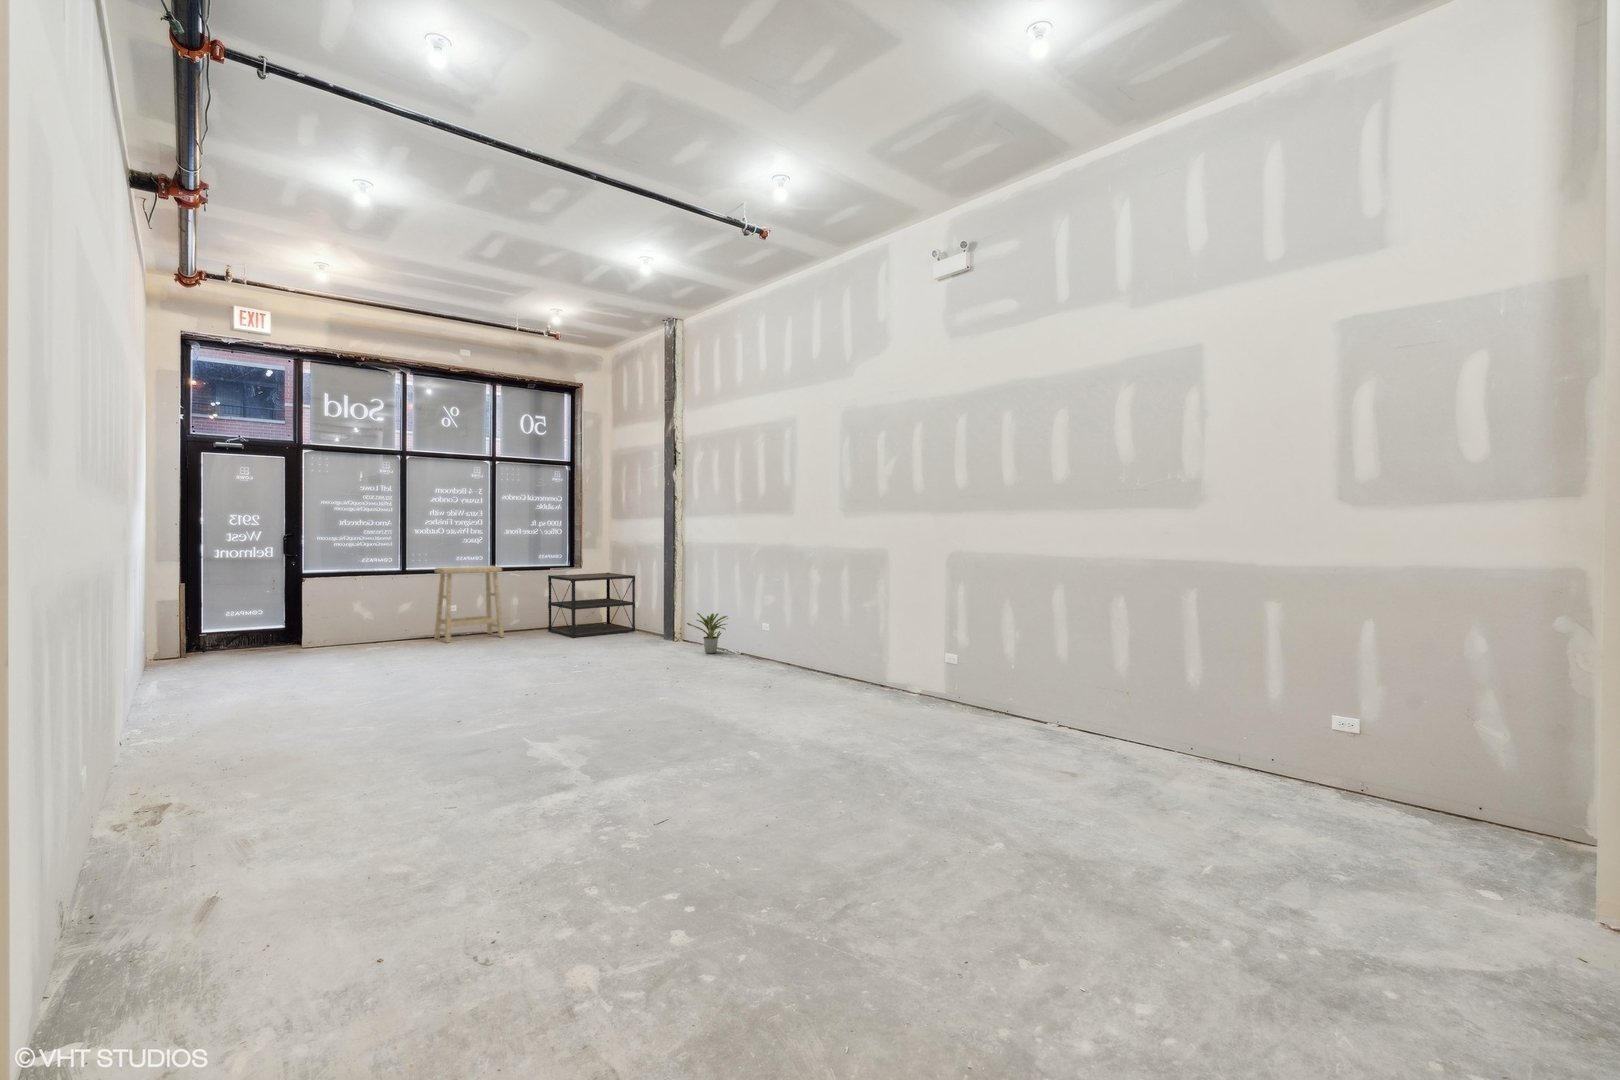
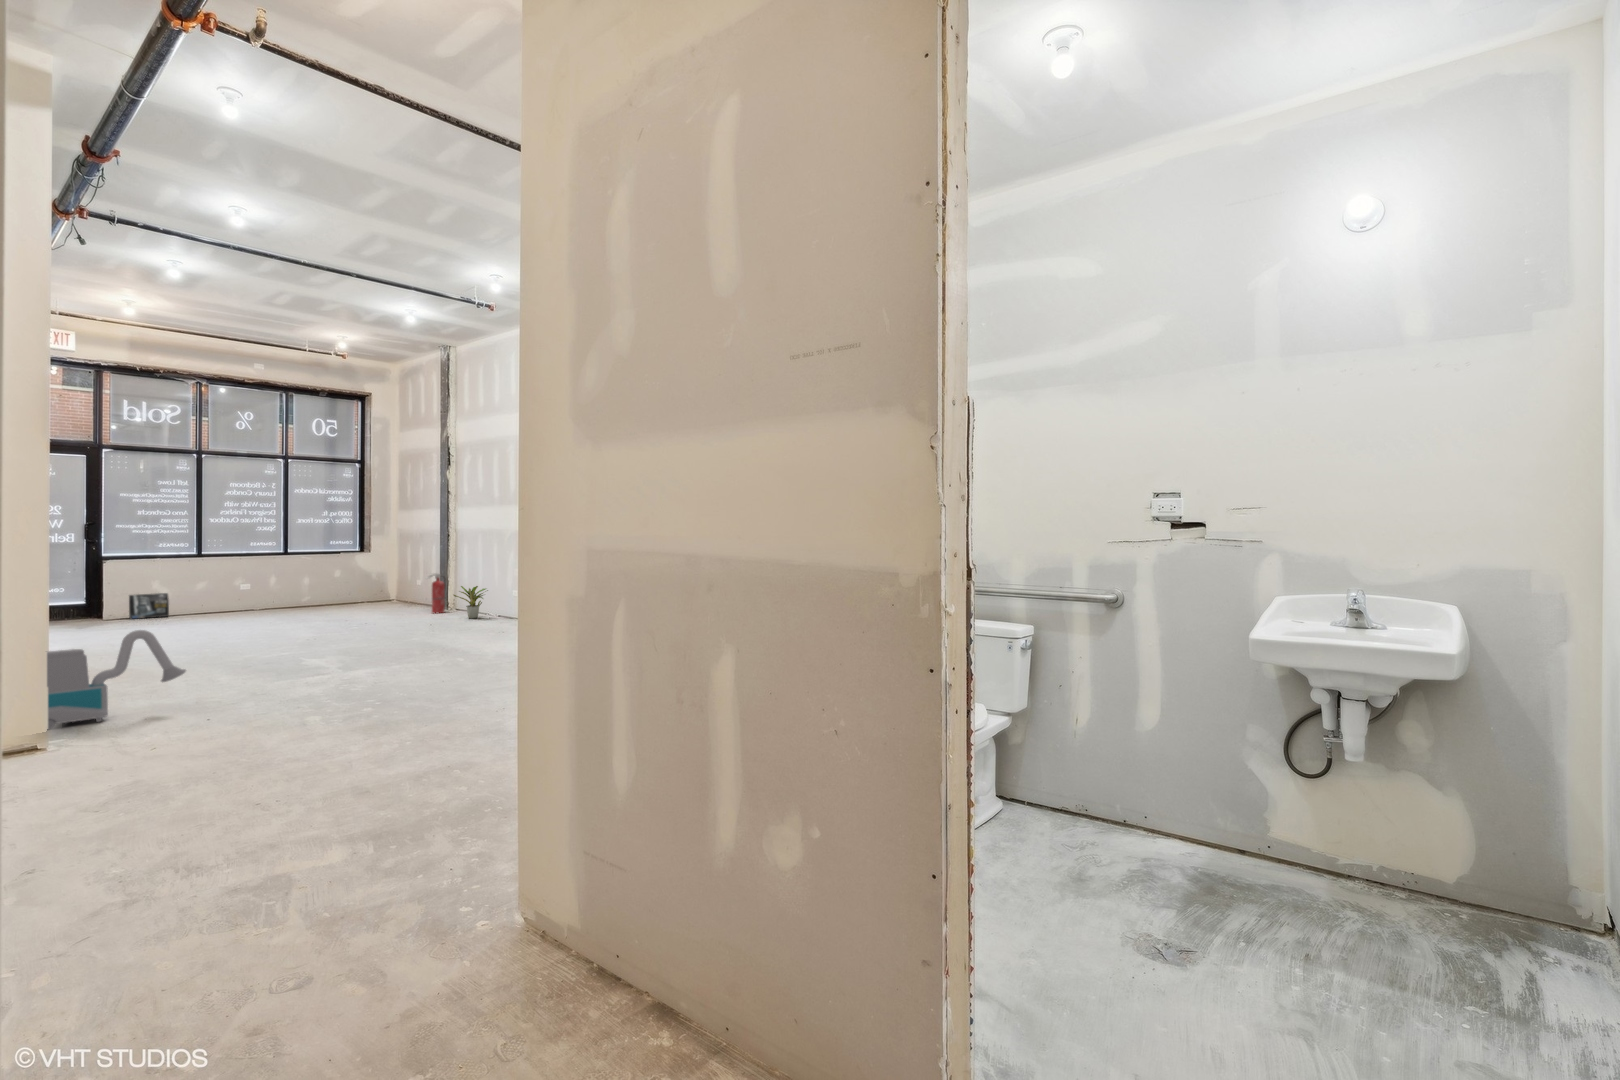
stool: present [434,566,504,643] -> none [229,550,295,615]
shelving unit: present [548,573,635,638] -> none [337,557,418,611]
fire extinguisher: none [650,594,672,643] -> present [427,574,446,613]
box: none [328,616,370,648] -> present [129,593,169,619]
vacuum cleaner: none [70,750,364,978] -> present [47,630,186,730]

